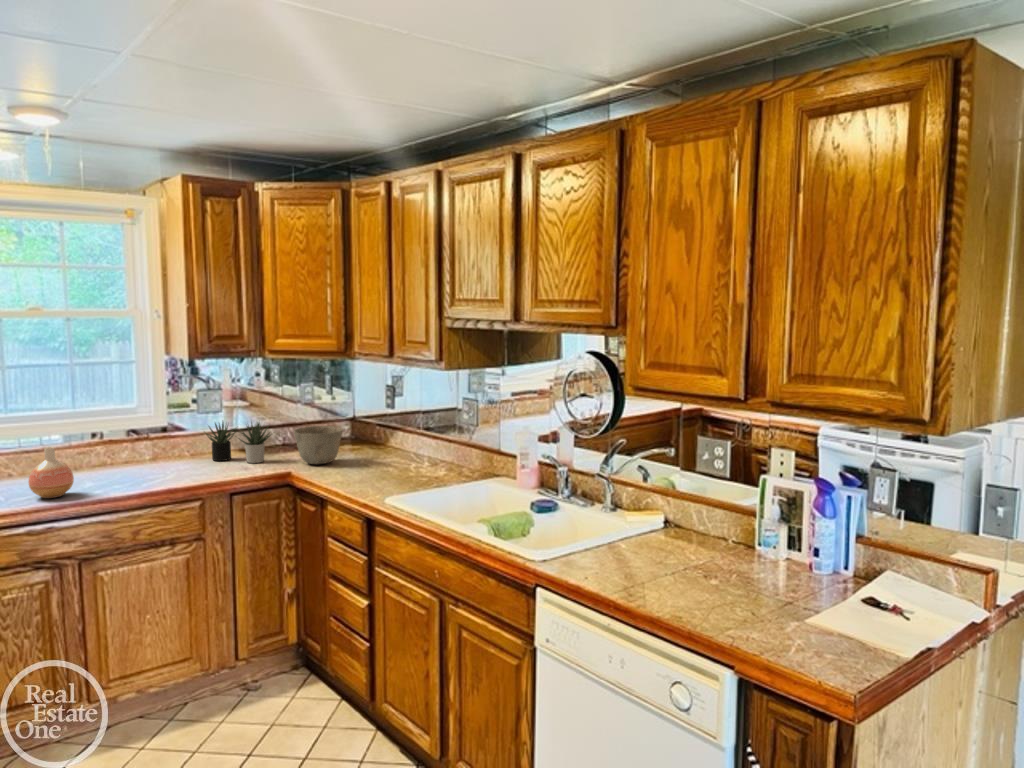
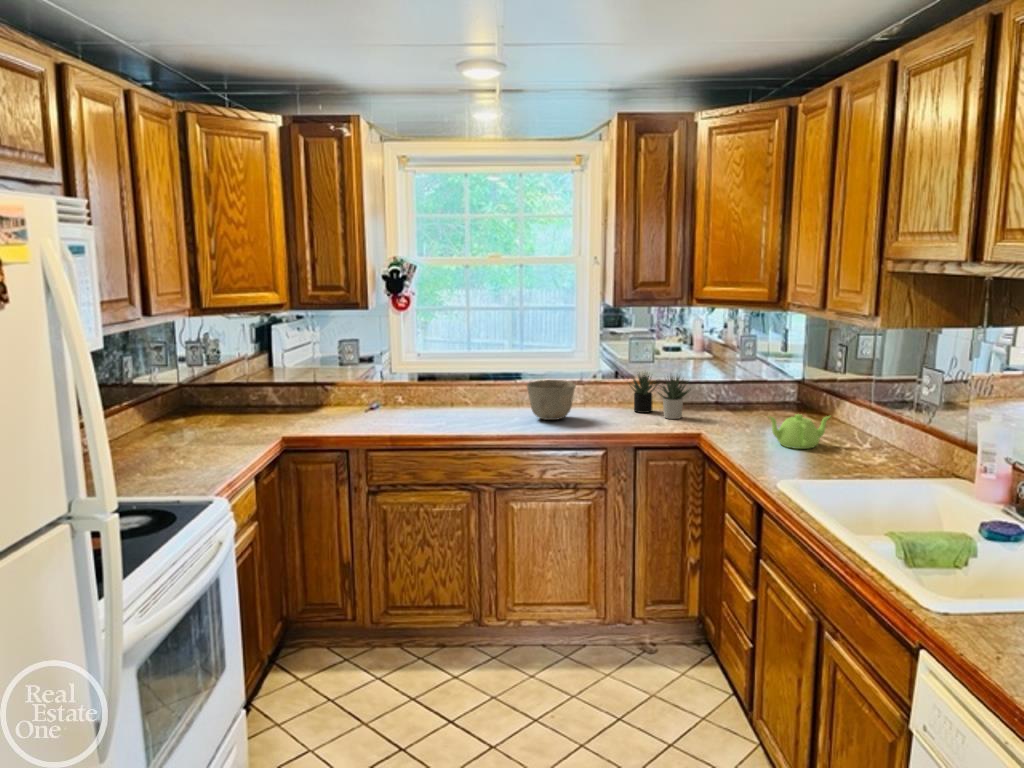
ceramic bowl: present [294,426,343,464] -> present [527,380,576,420]
teapot: none [353,444,401,474] -> present [769,414,830,449]
vase: present [28,447,74,498] -> none [465,385,500,431]

